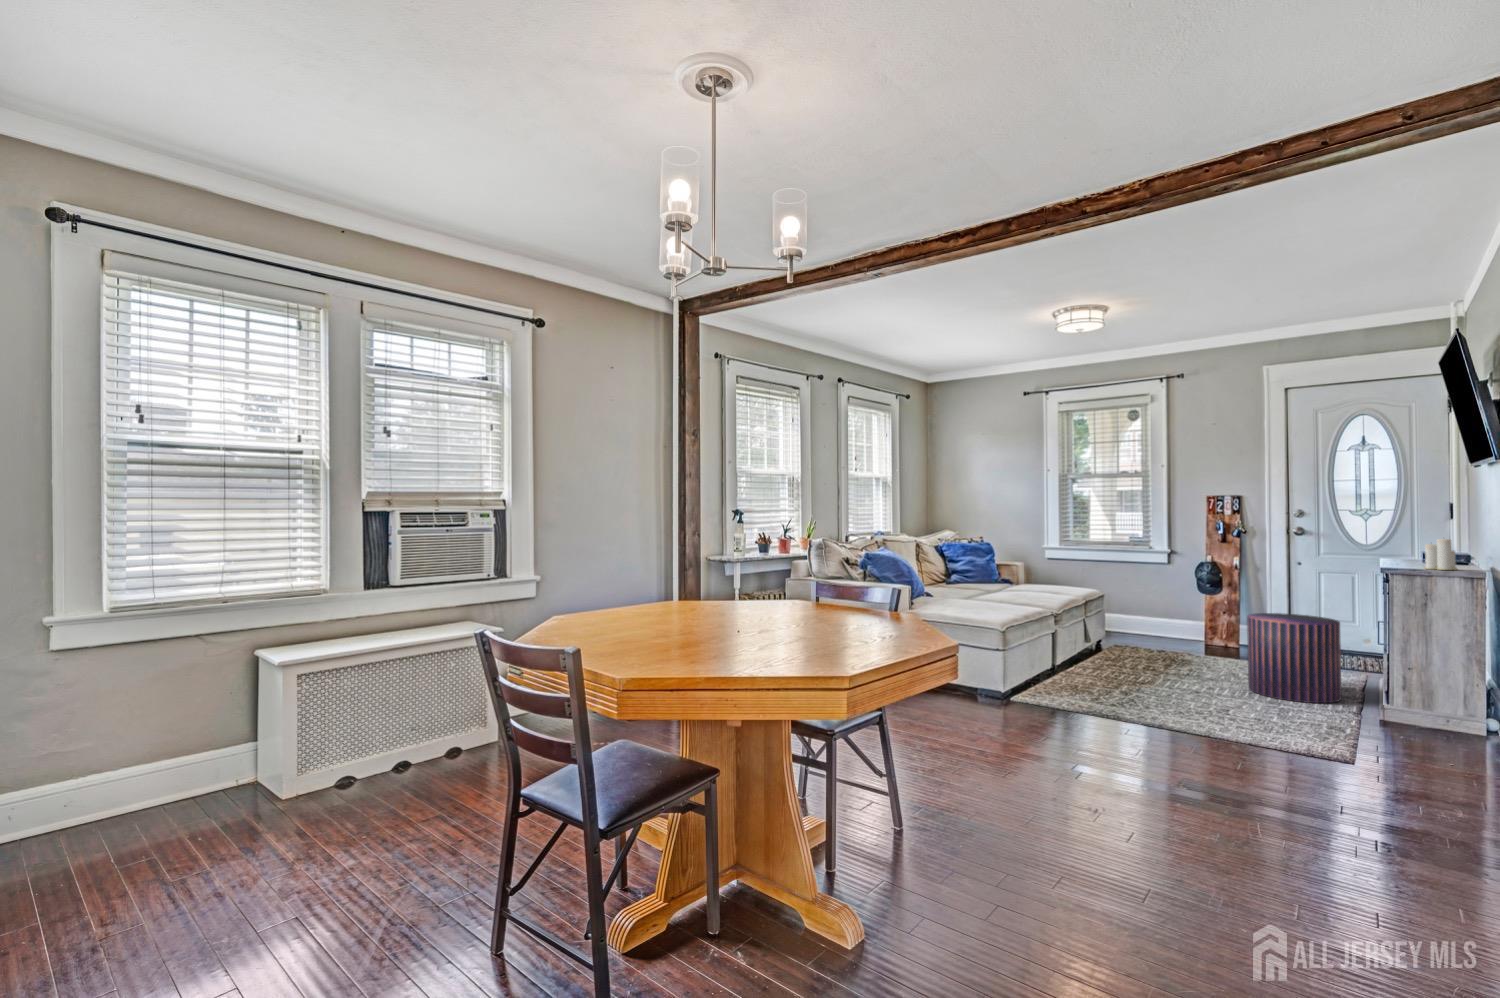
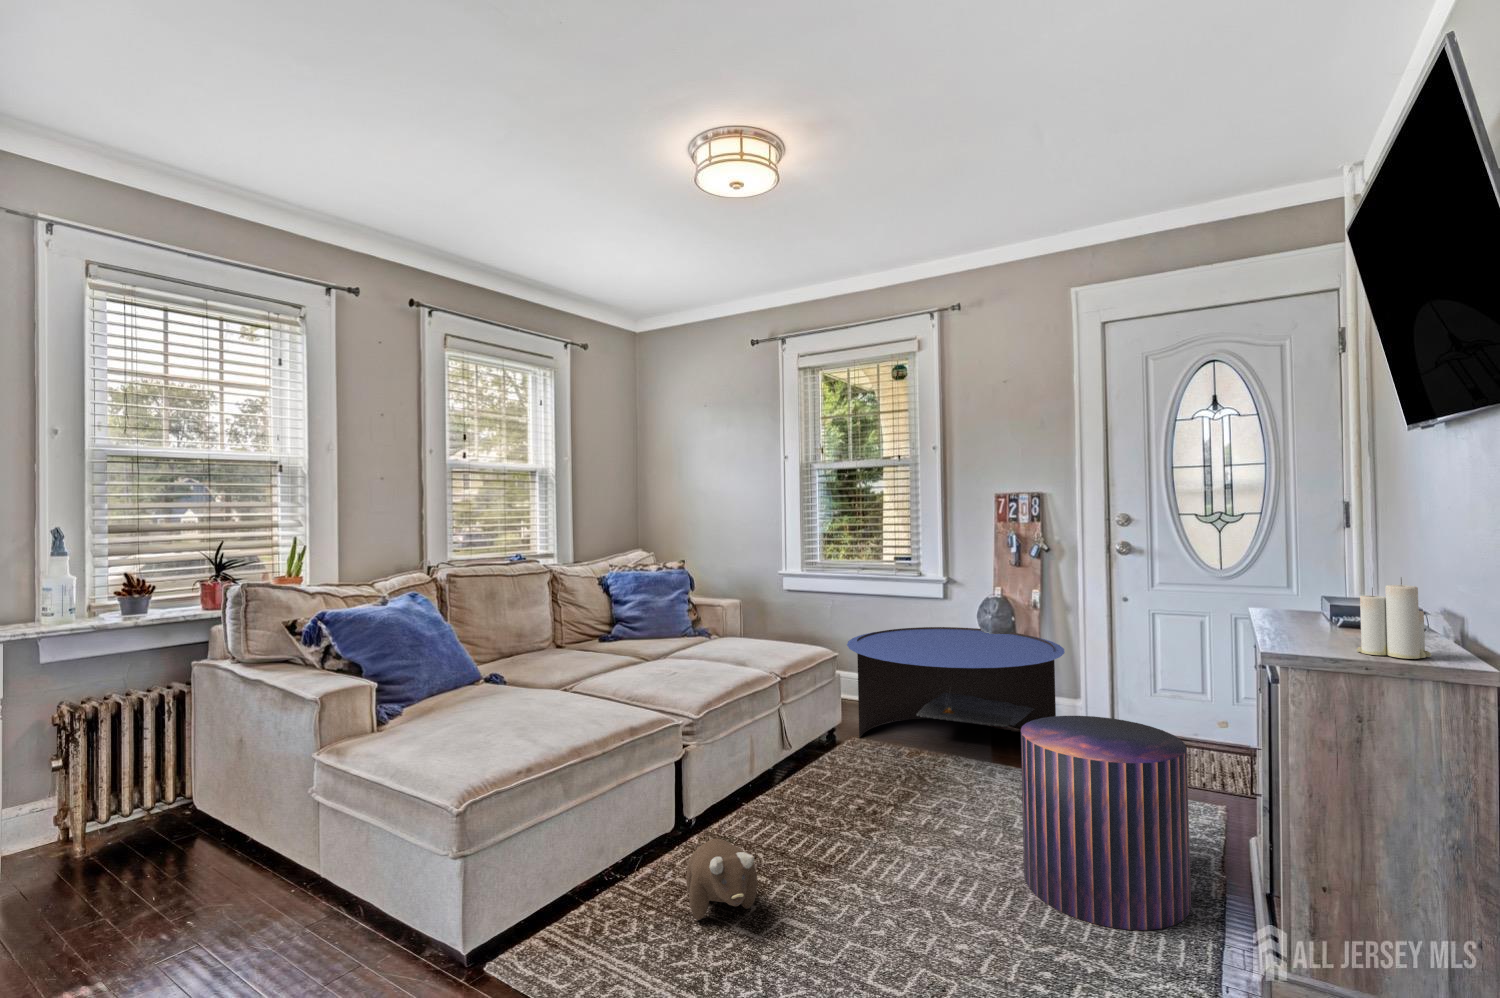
coffee table: none [1111,582,1260,656] -> present [847,627,1065,737]
plush toy: none [1075,659,1119,692] -> present [686,839,757,920]

